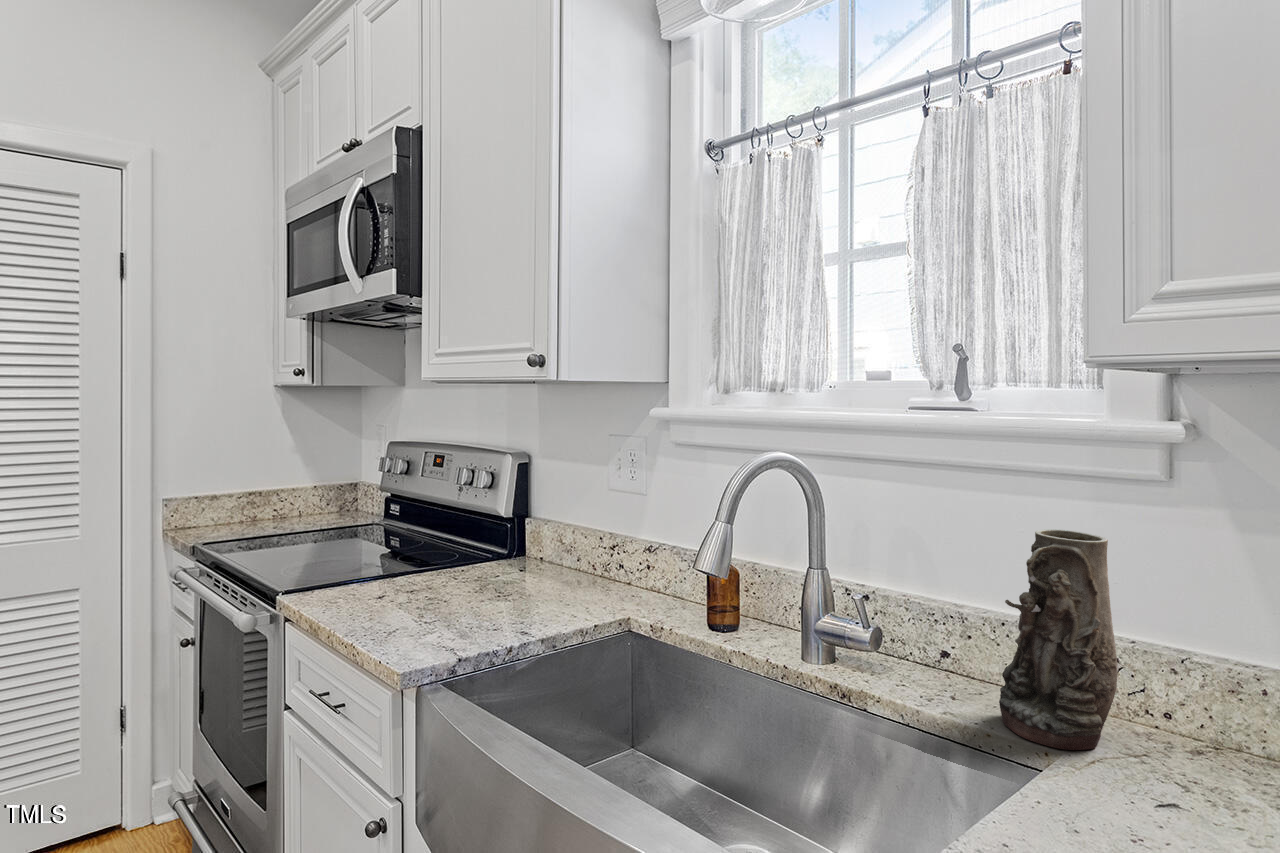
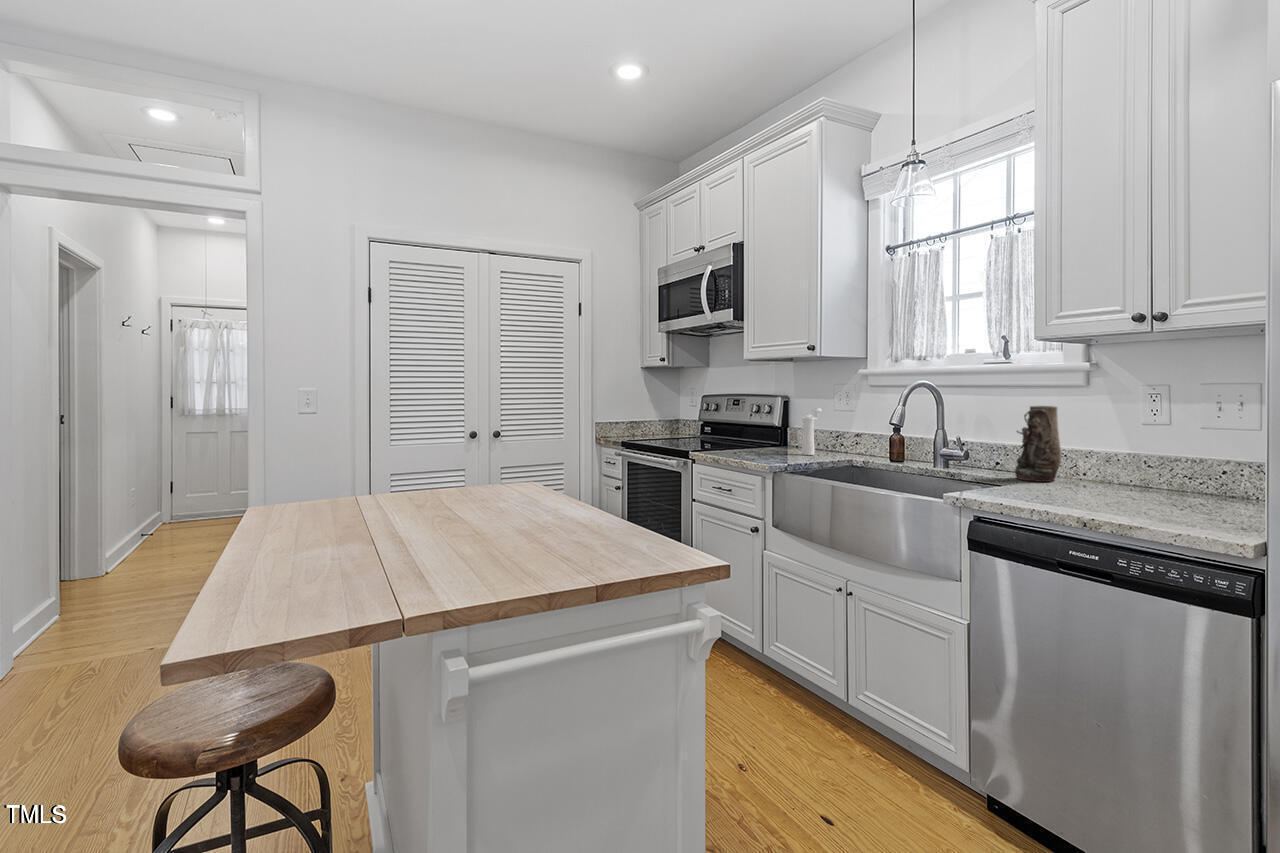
pepper mill: none [532,487,580,596] -> present [802,408,822,455]

